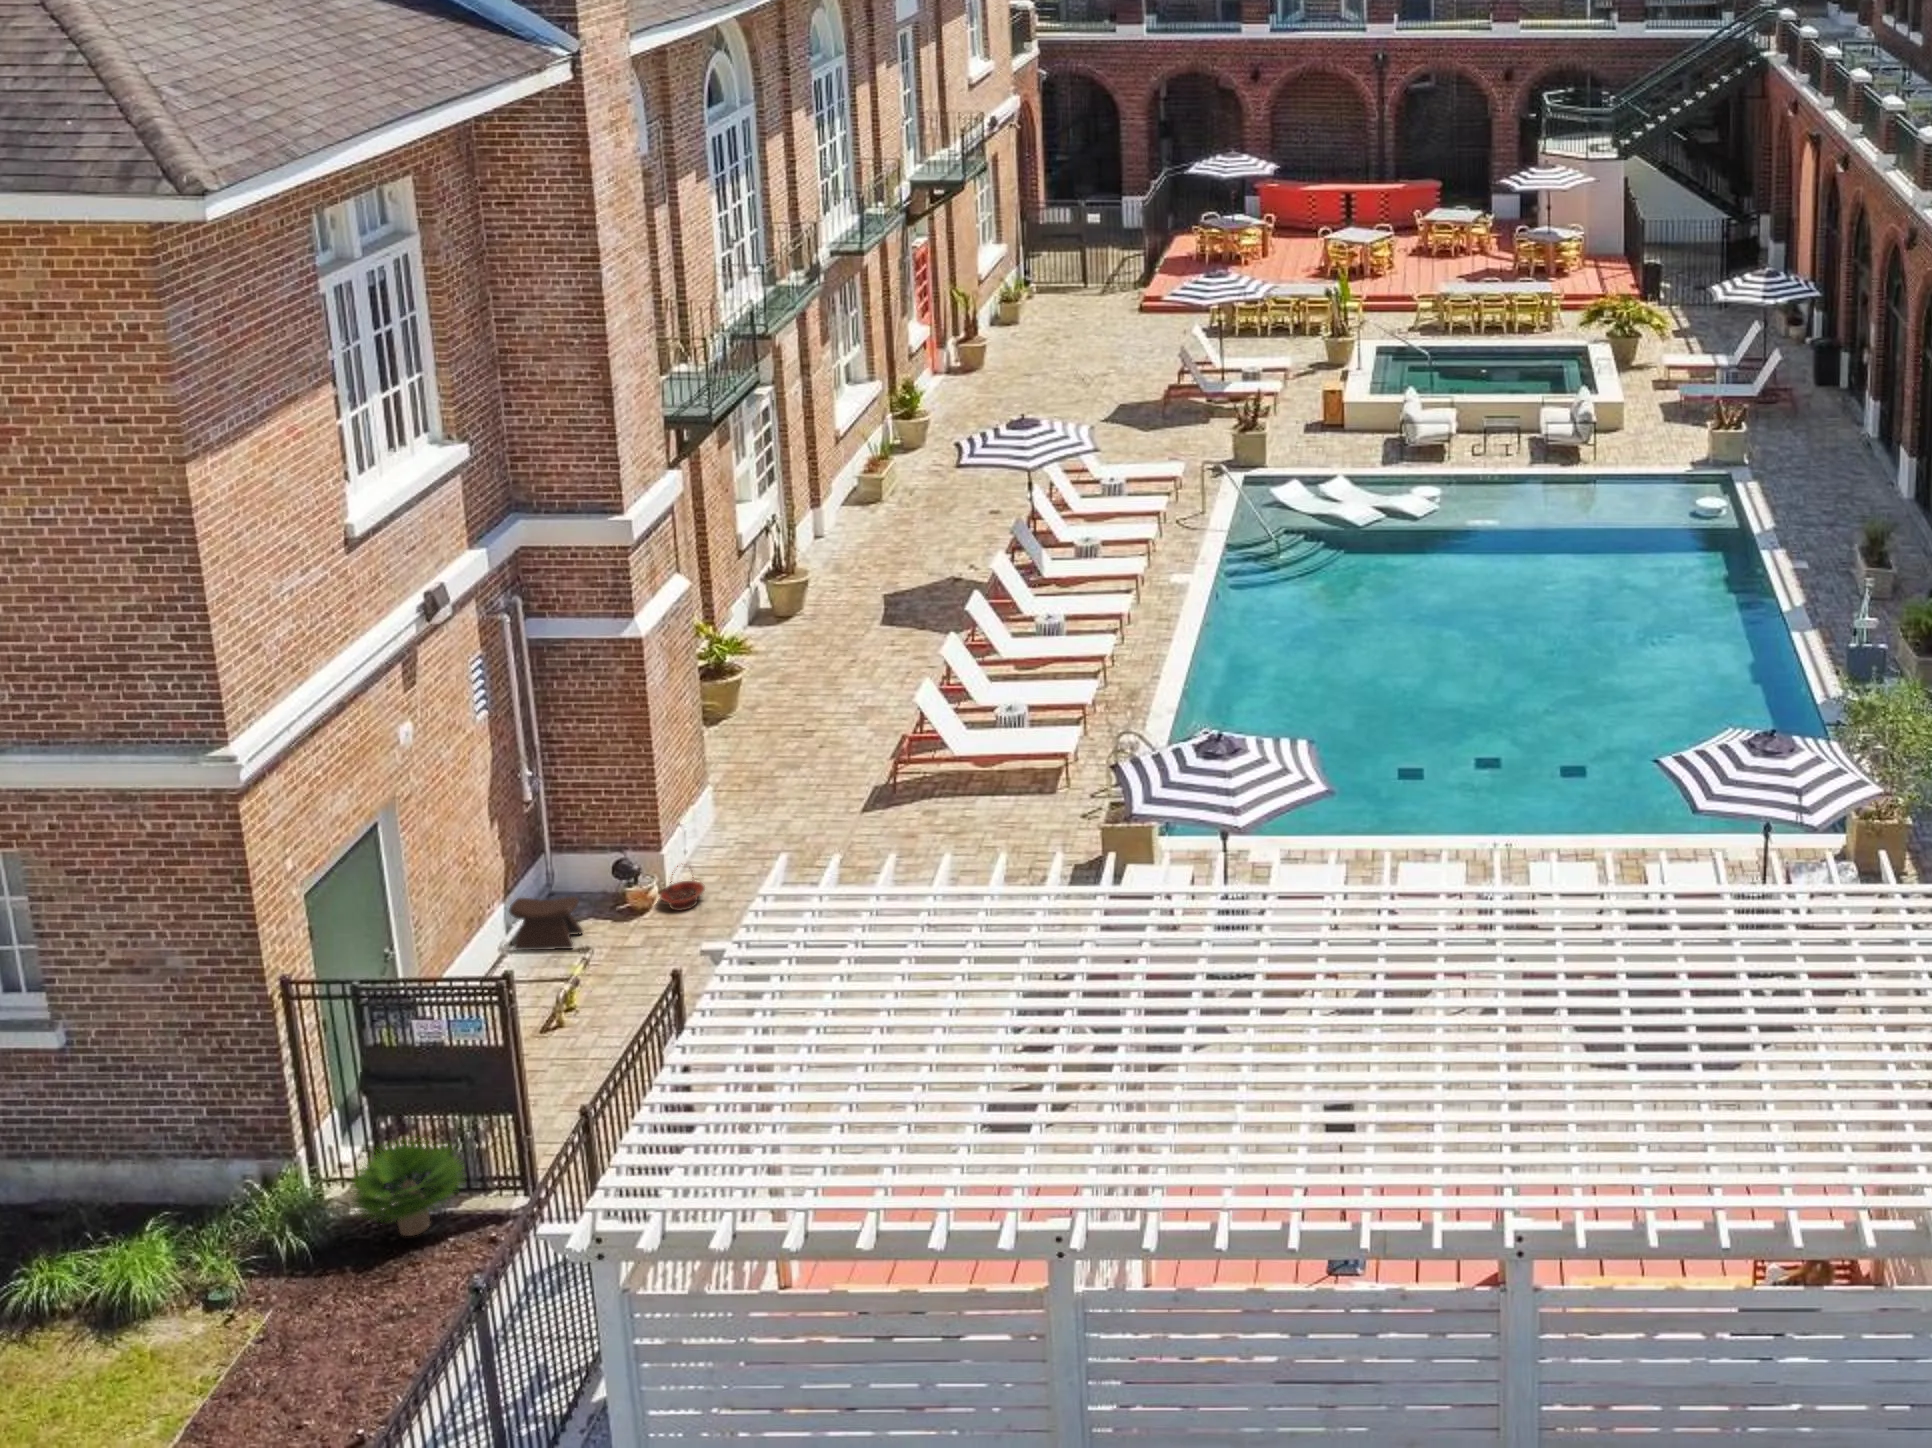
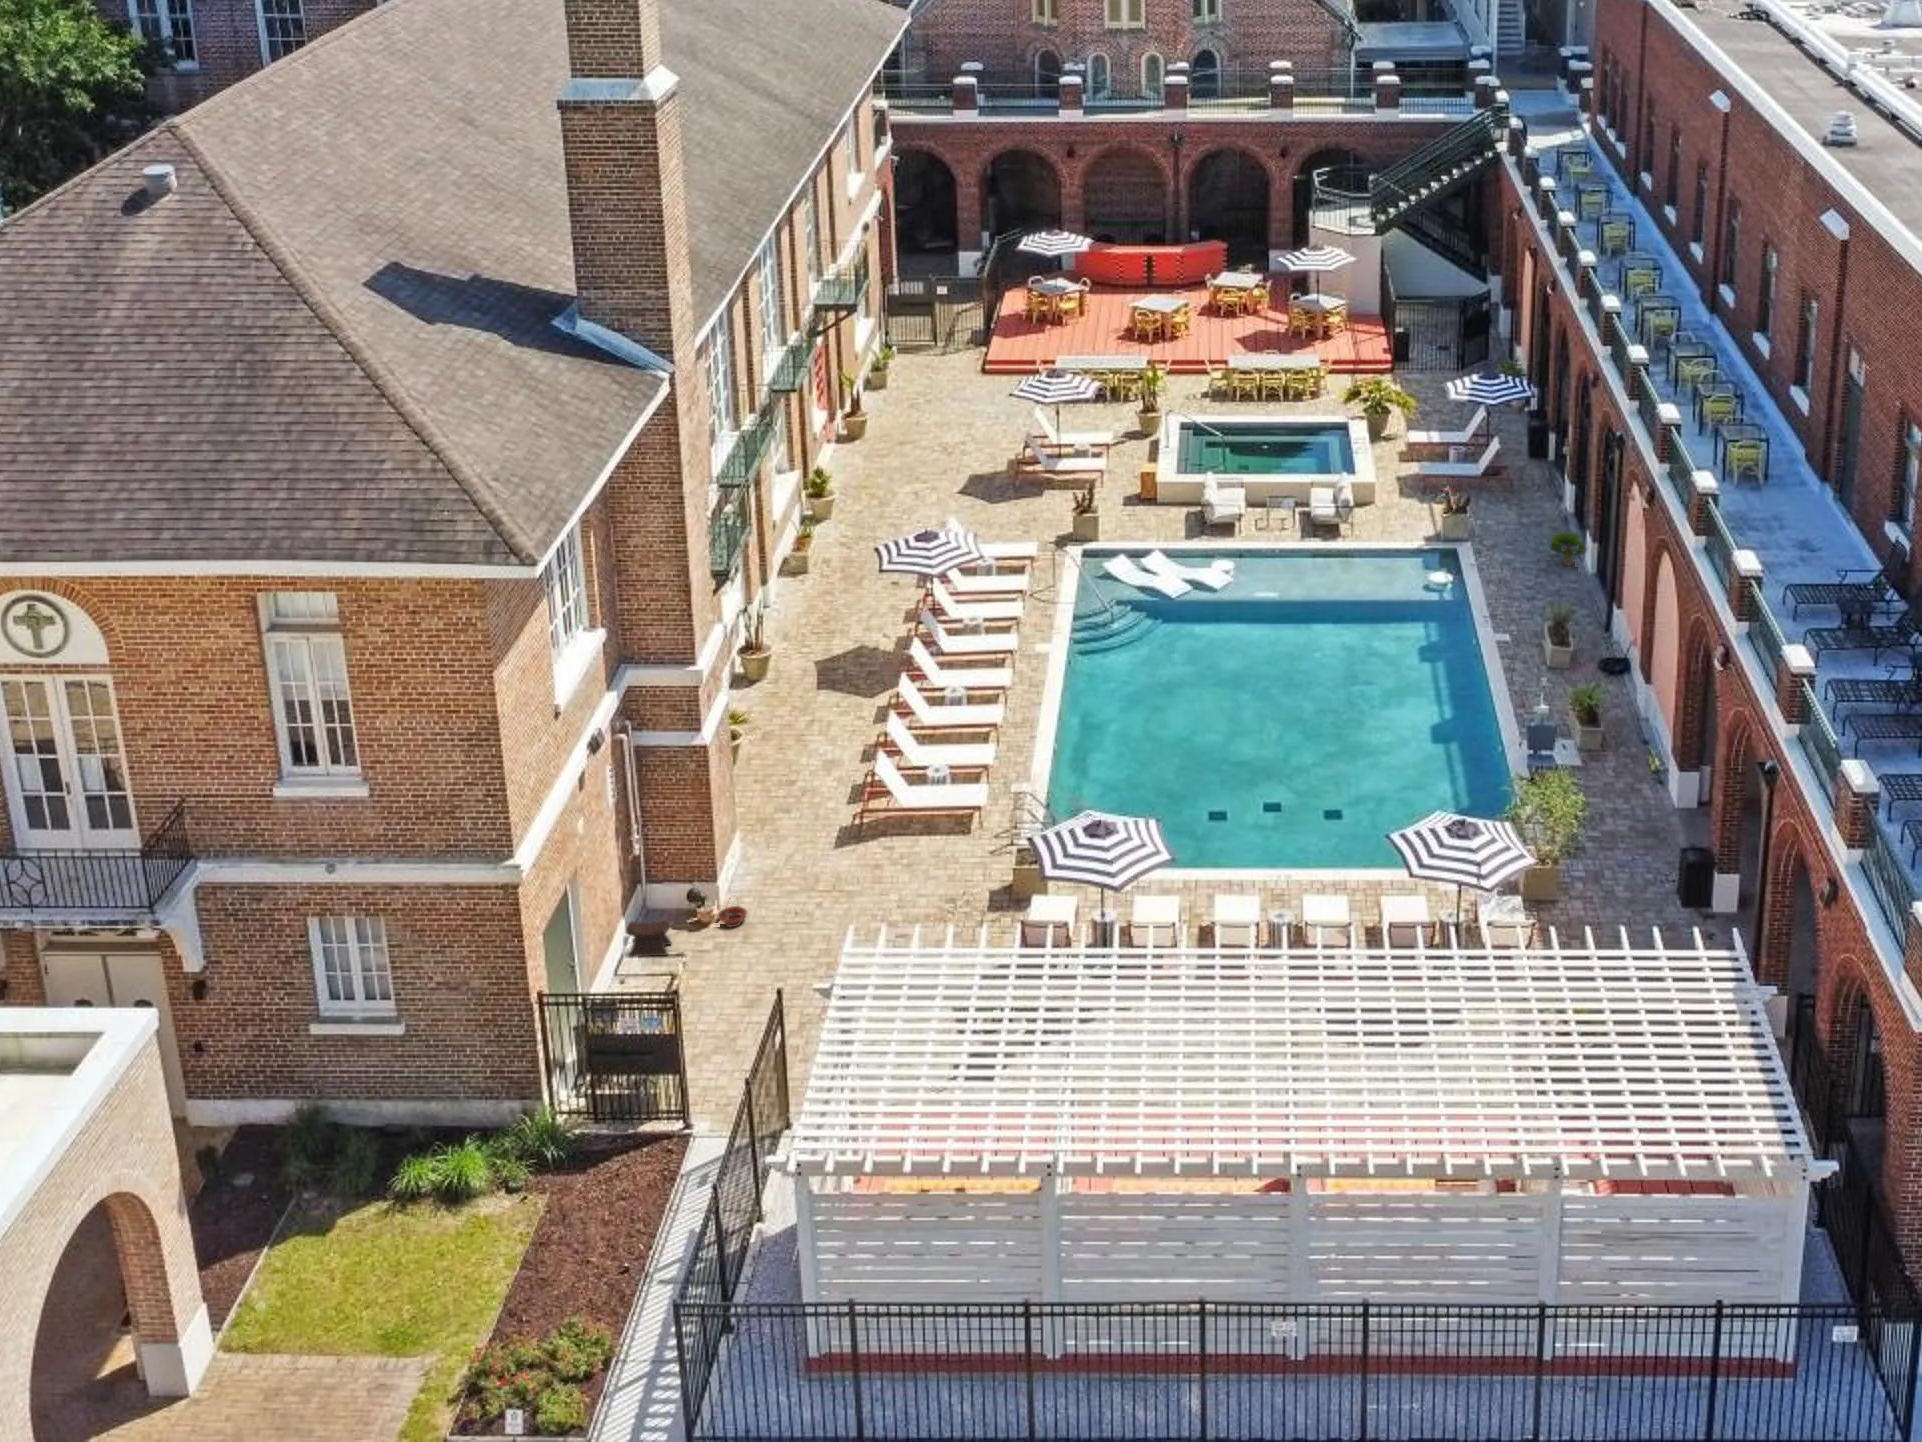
potted plant: present [353,1141,464,1236] -> present [1550,532,1587,566]

